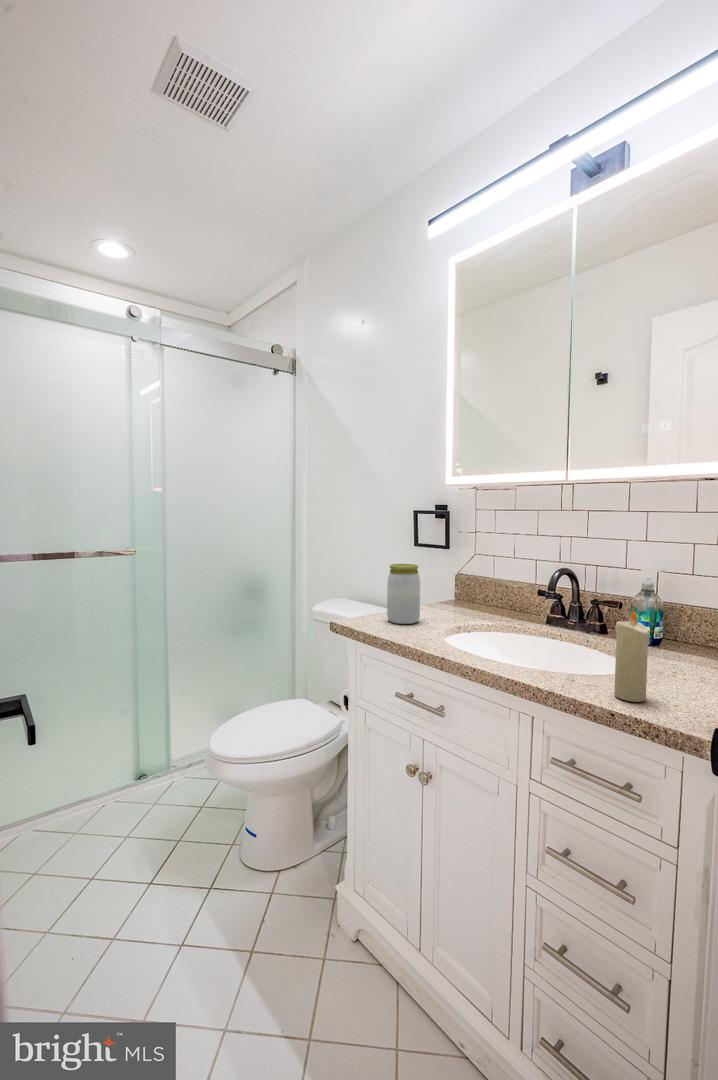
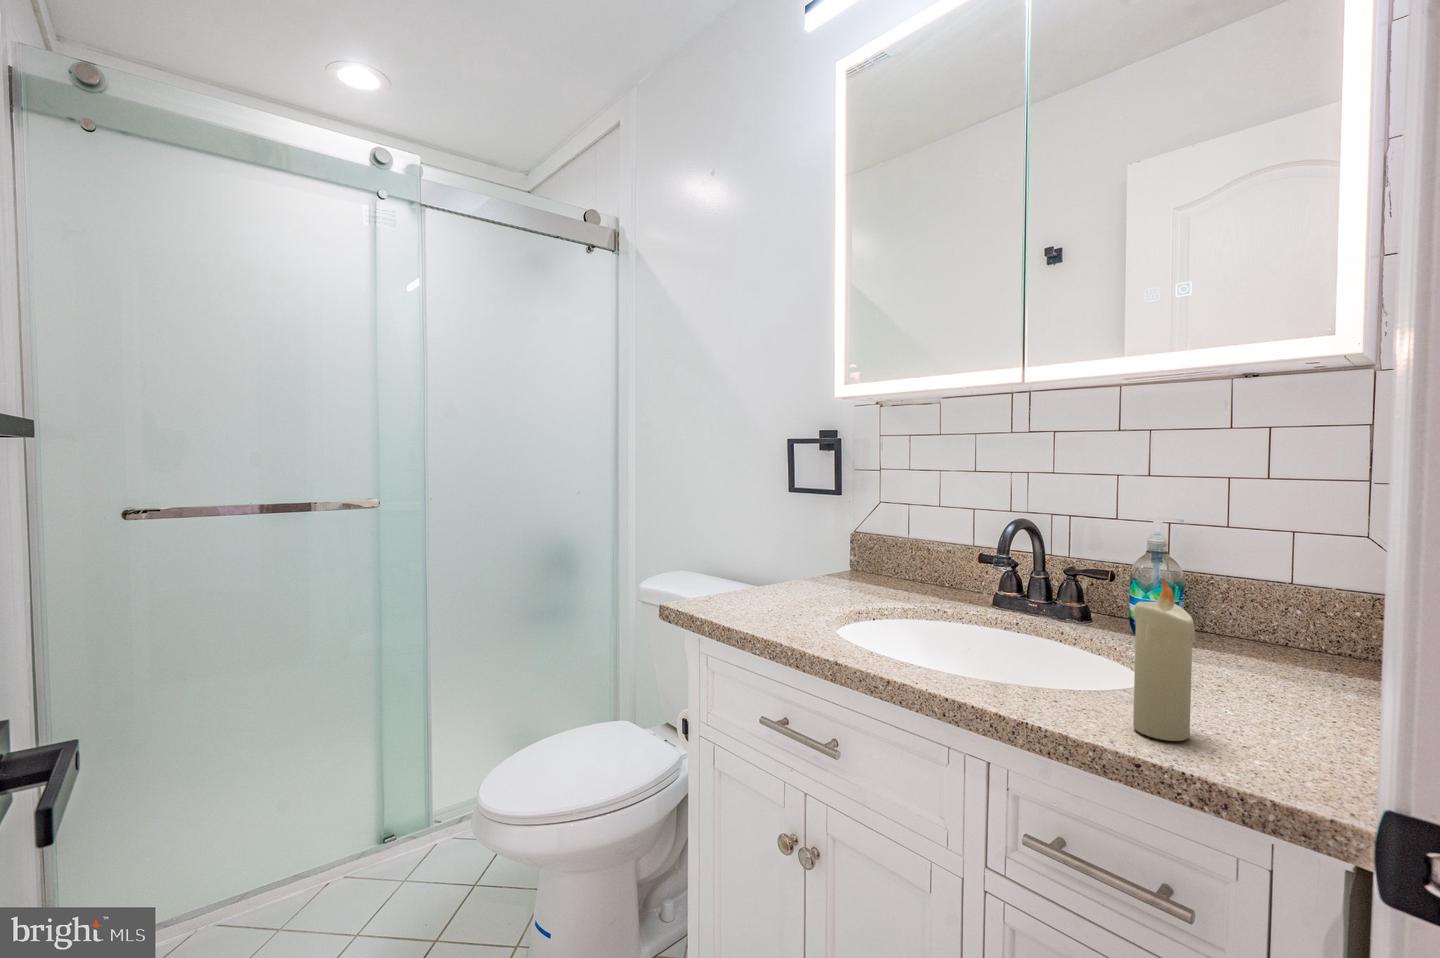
jar: present [387,564,420,624] -> none [747,514,797,608]

